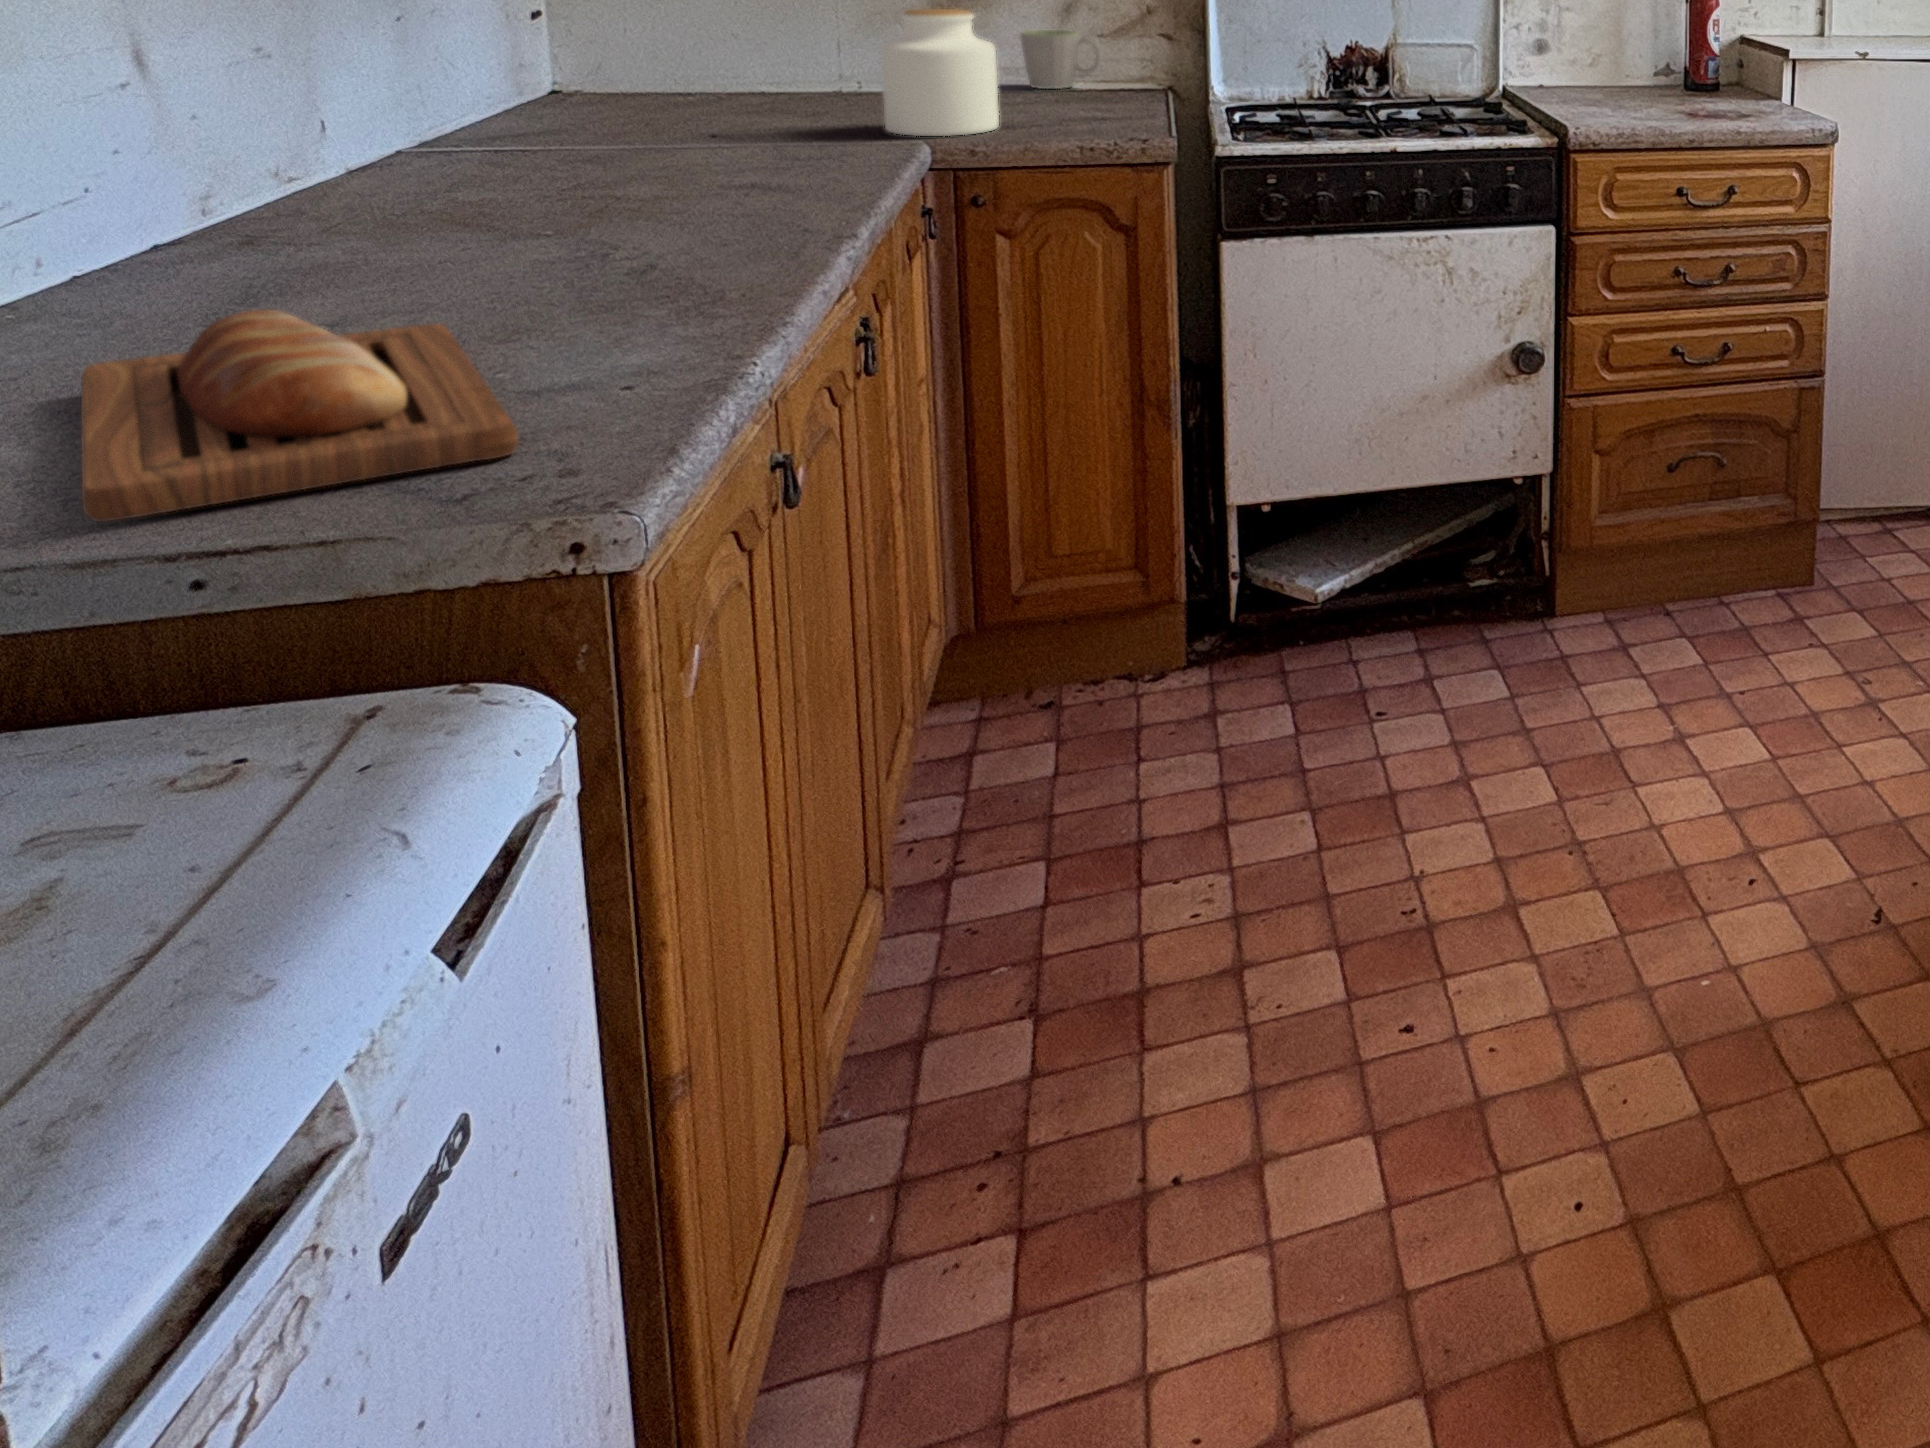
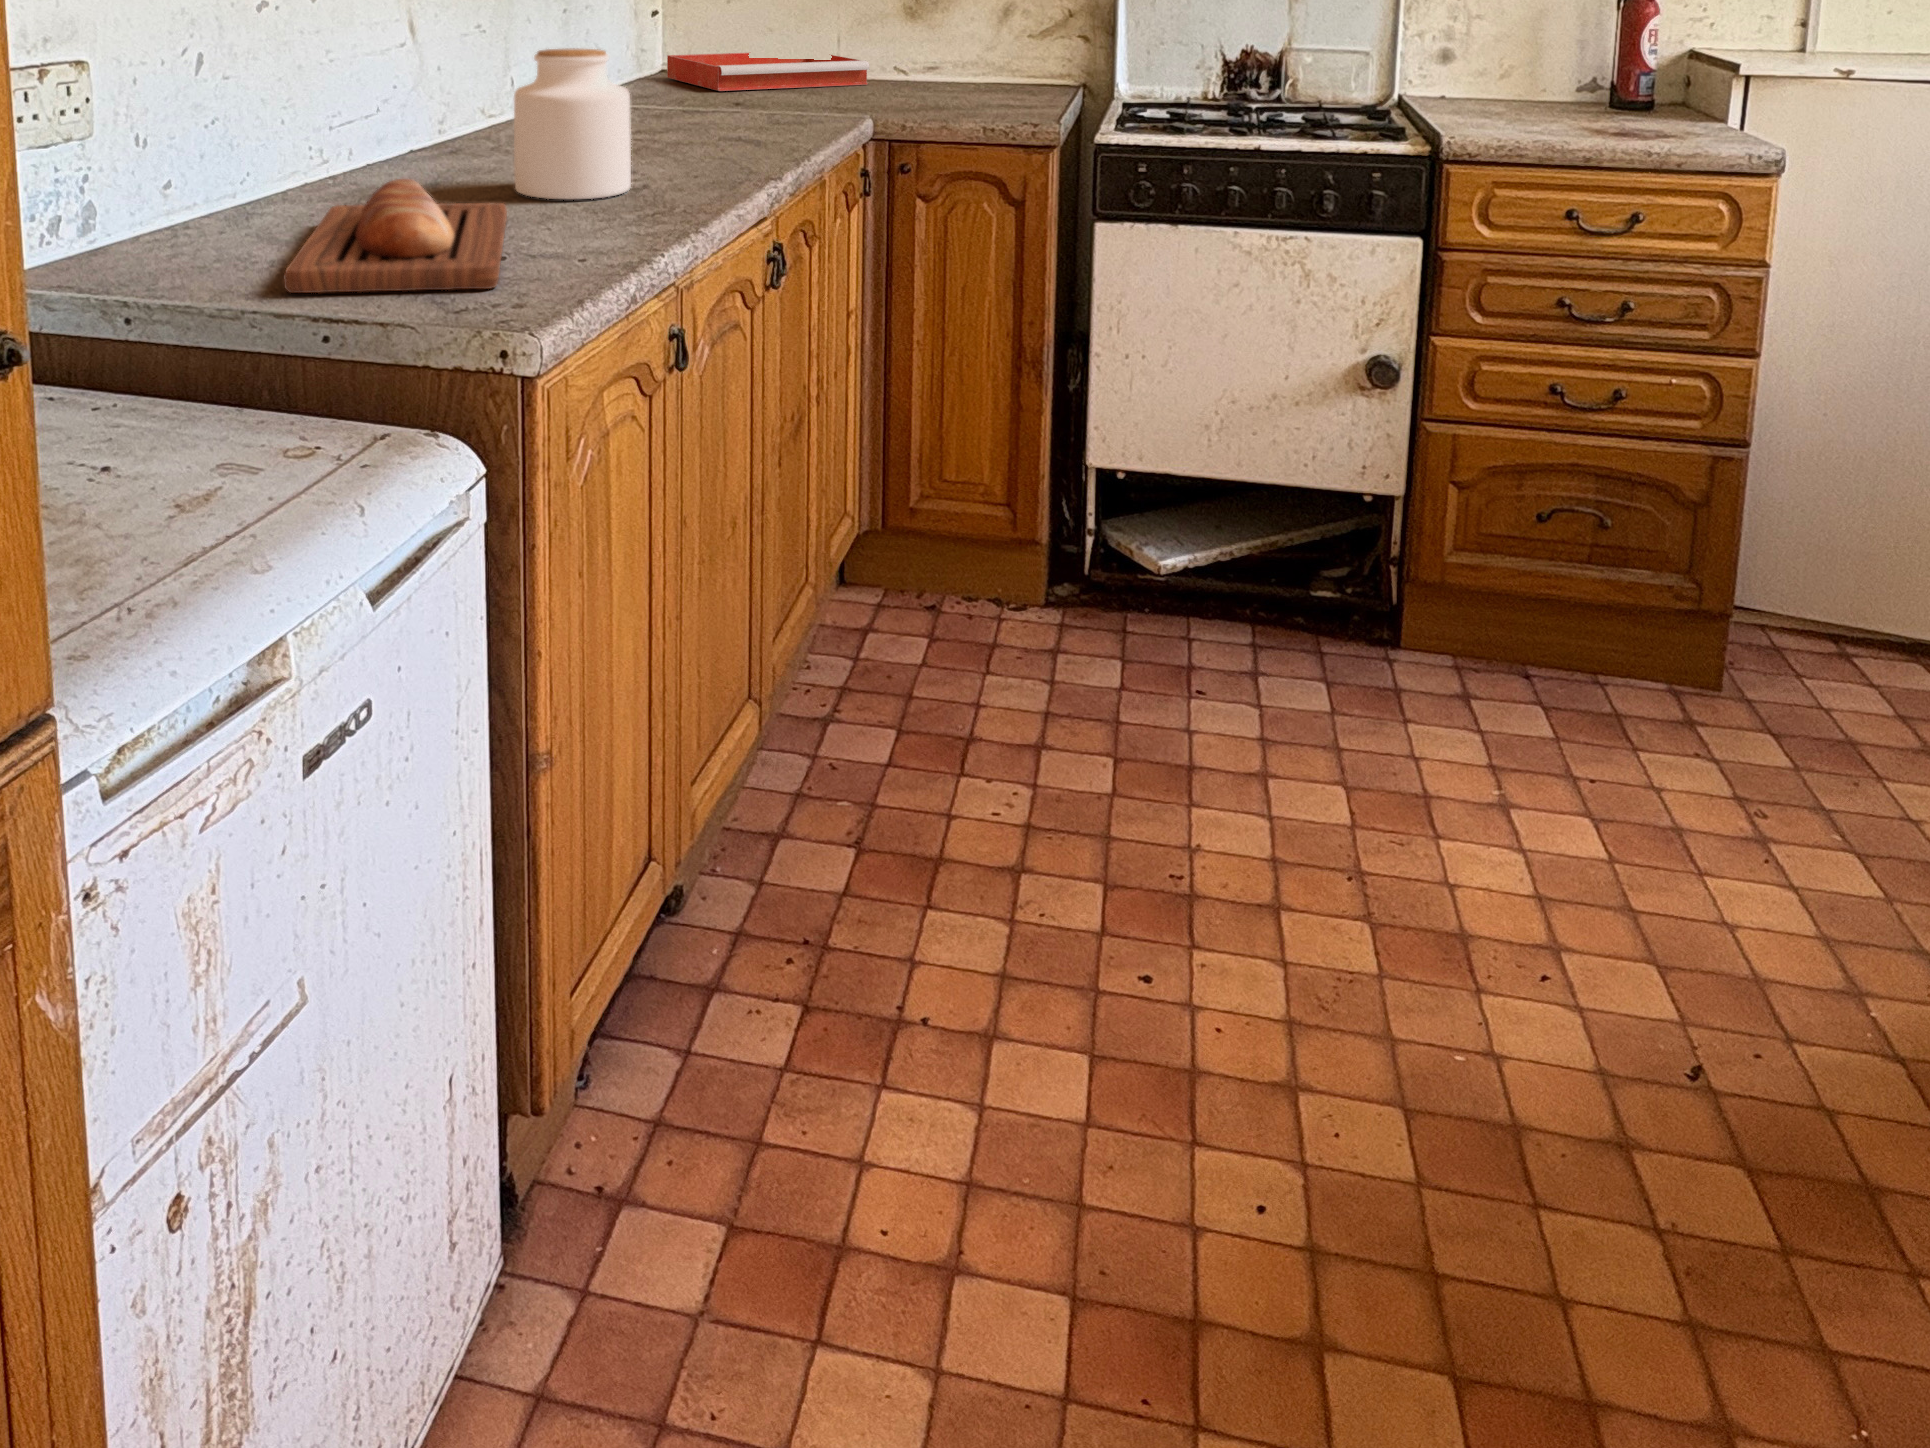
jar: present [882,9,999,136] -> present [514,48,631,199]
mug: present [1020,30,1101,89] -> none [969,33,1030,83]
tray: none [558,56,889,117] -> present [667,53,869,91]

